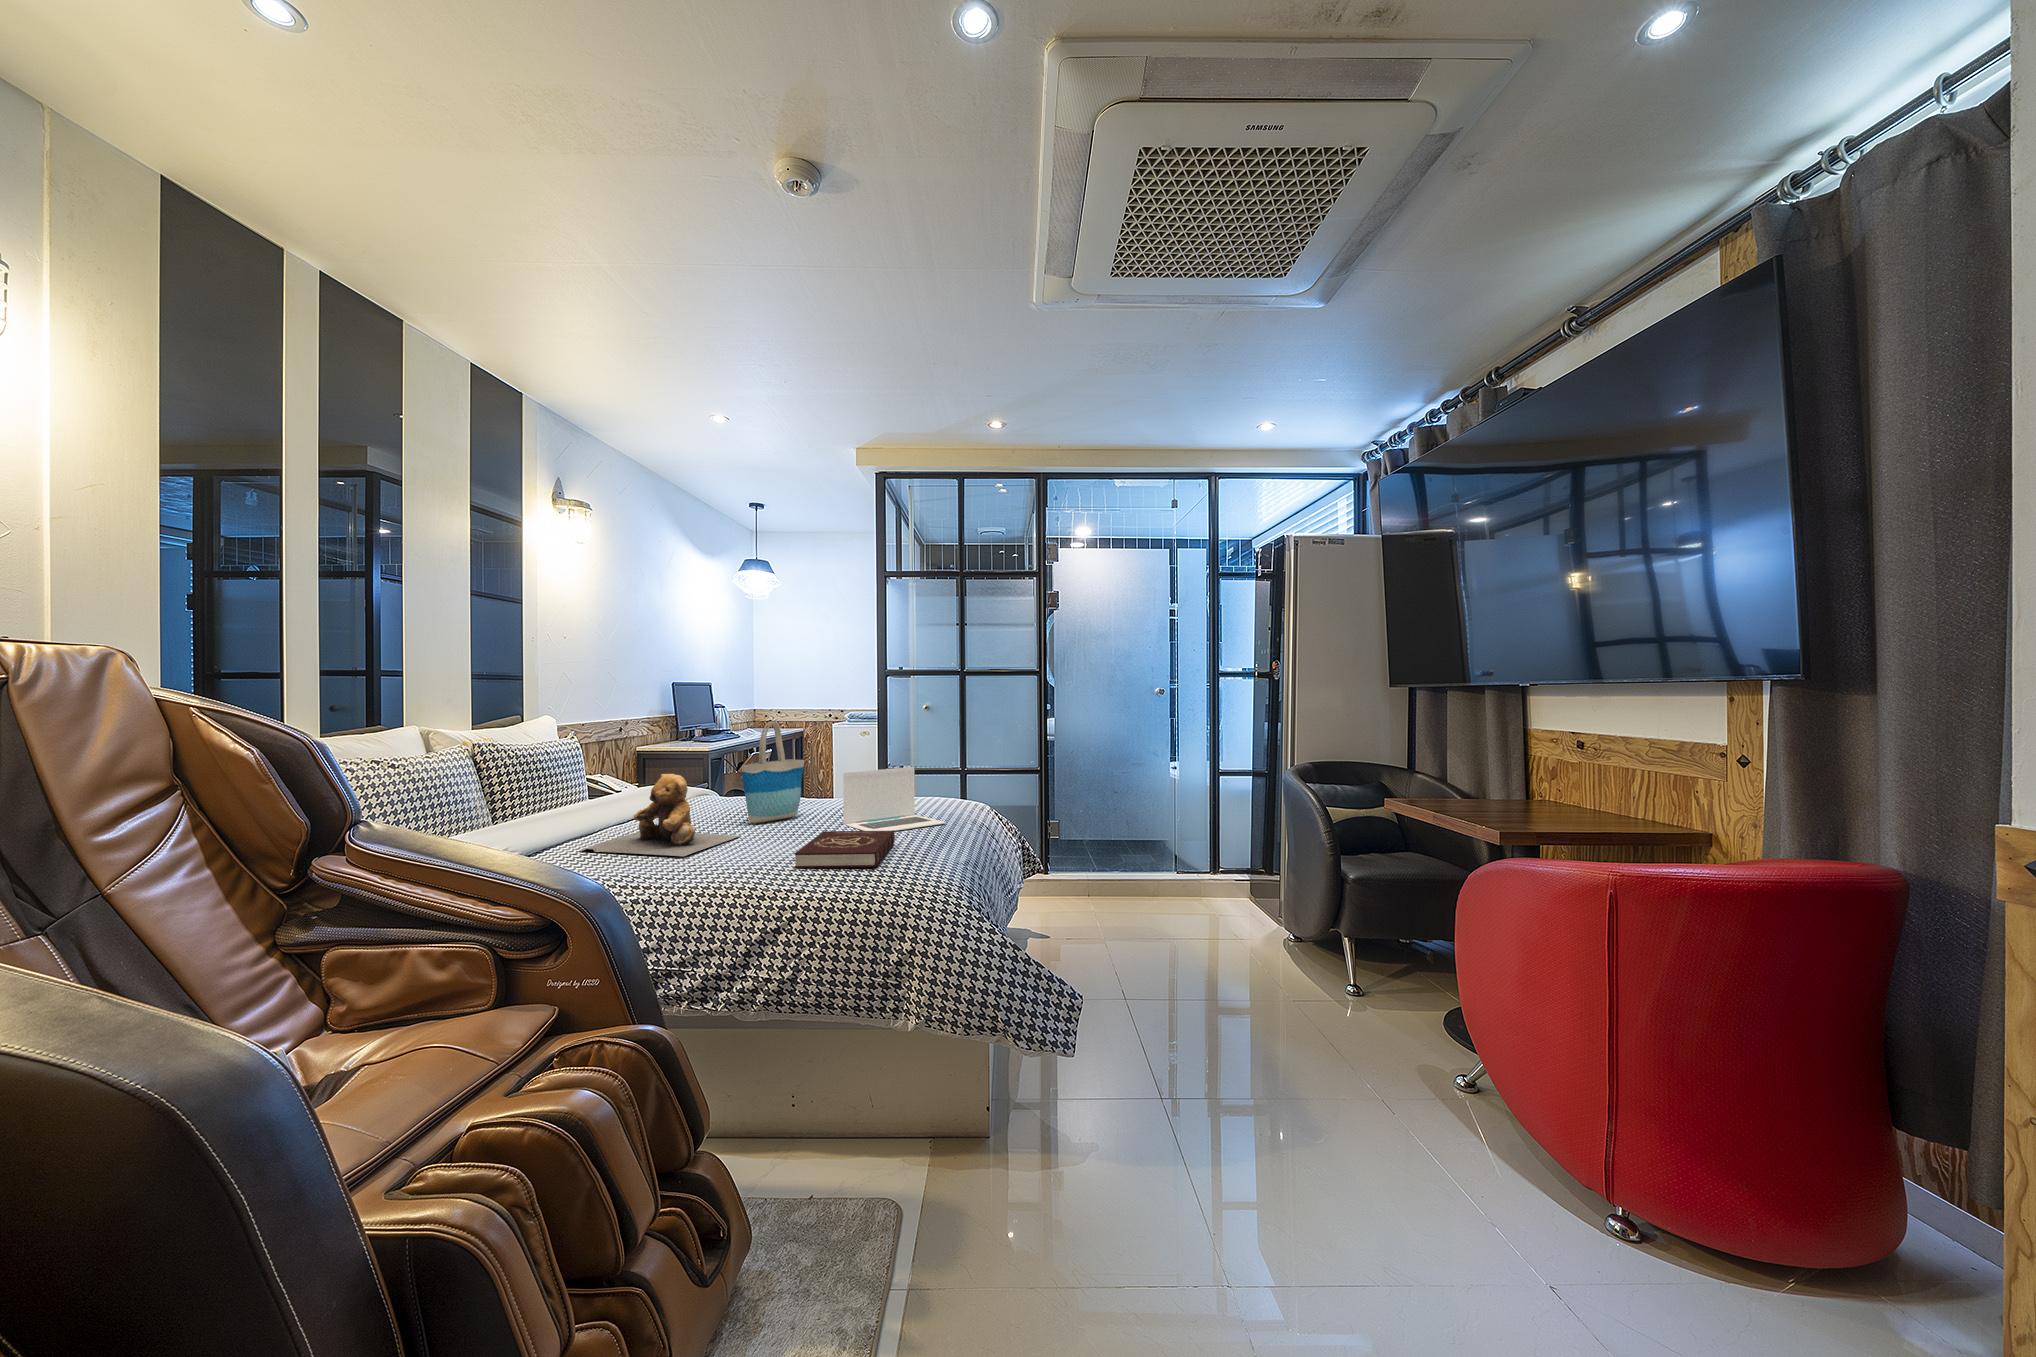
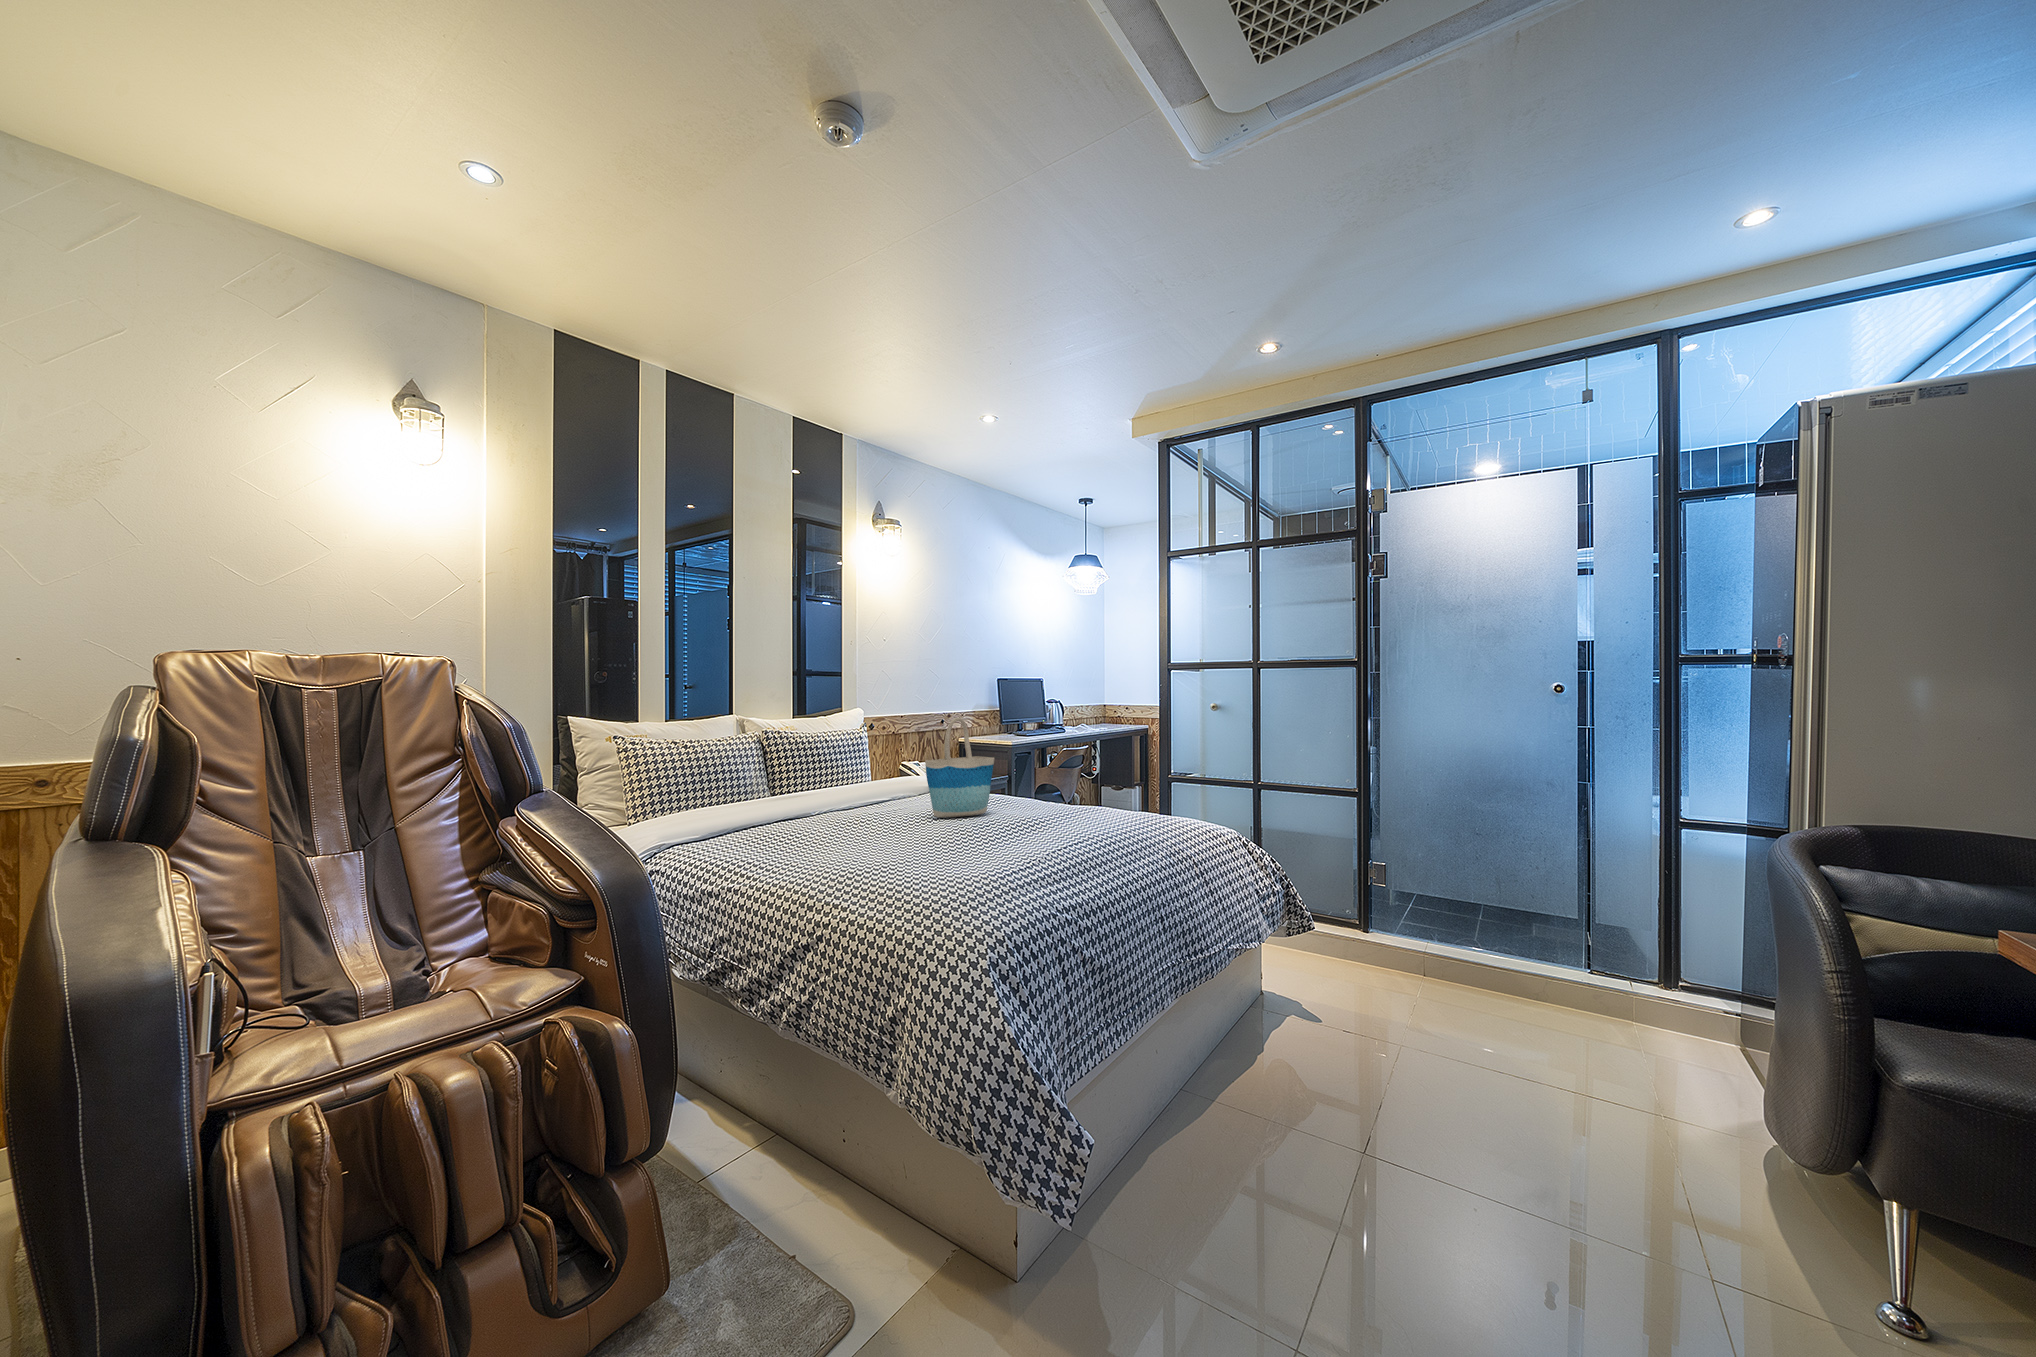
laptop: present [843,767,946,831] -> none [1012,771,1112,840]
teddy bear: present [580,774,739,856] -> none [774,765,907,844]
book: present [795,830,895,868] -> none [894,833,1023,877]

